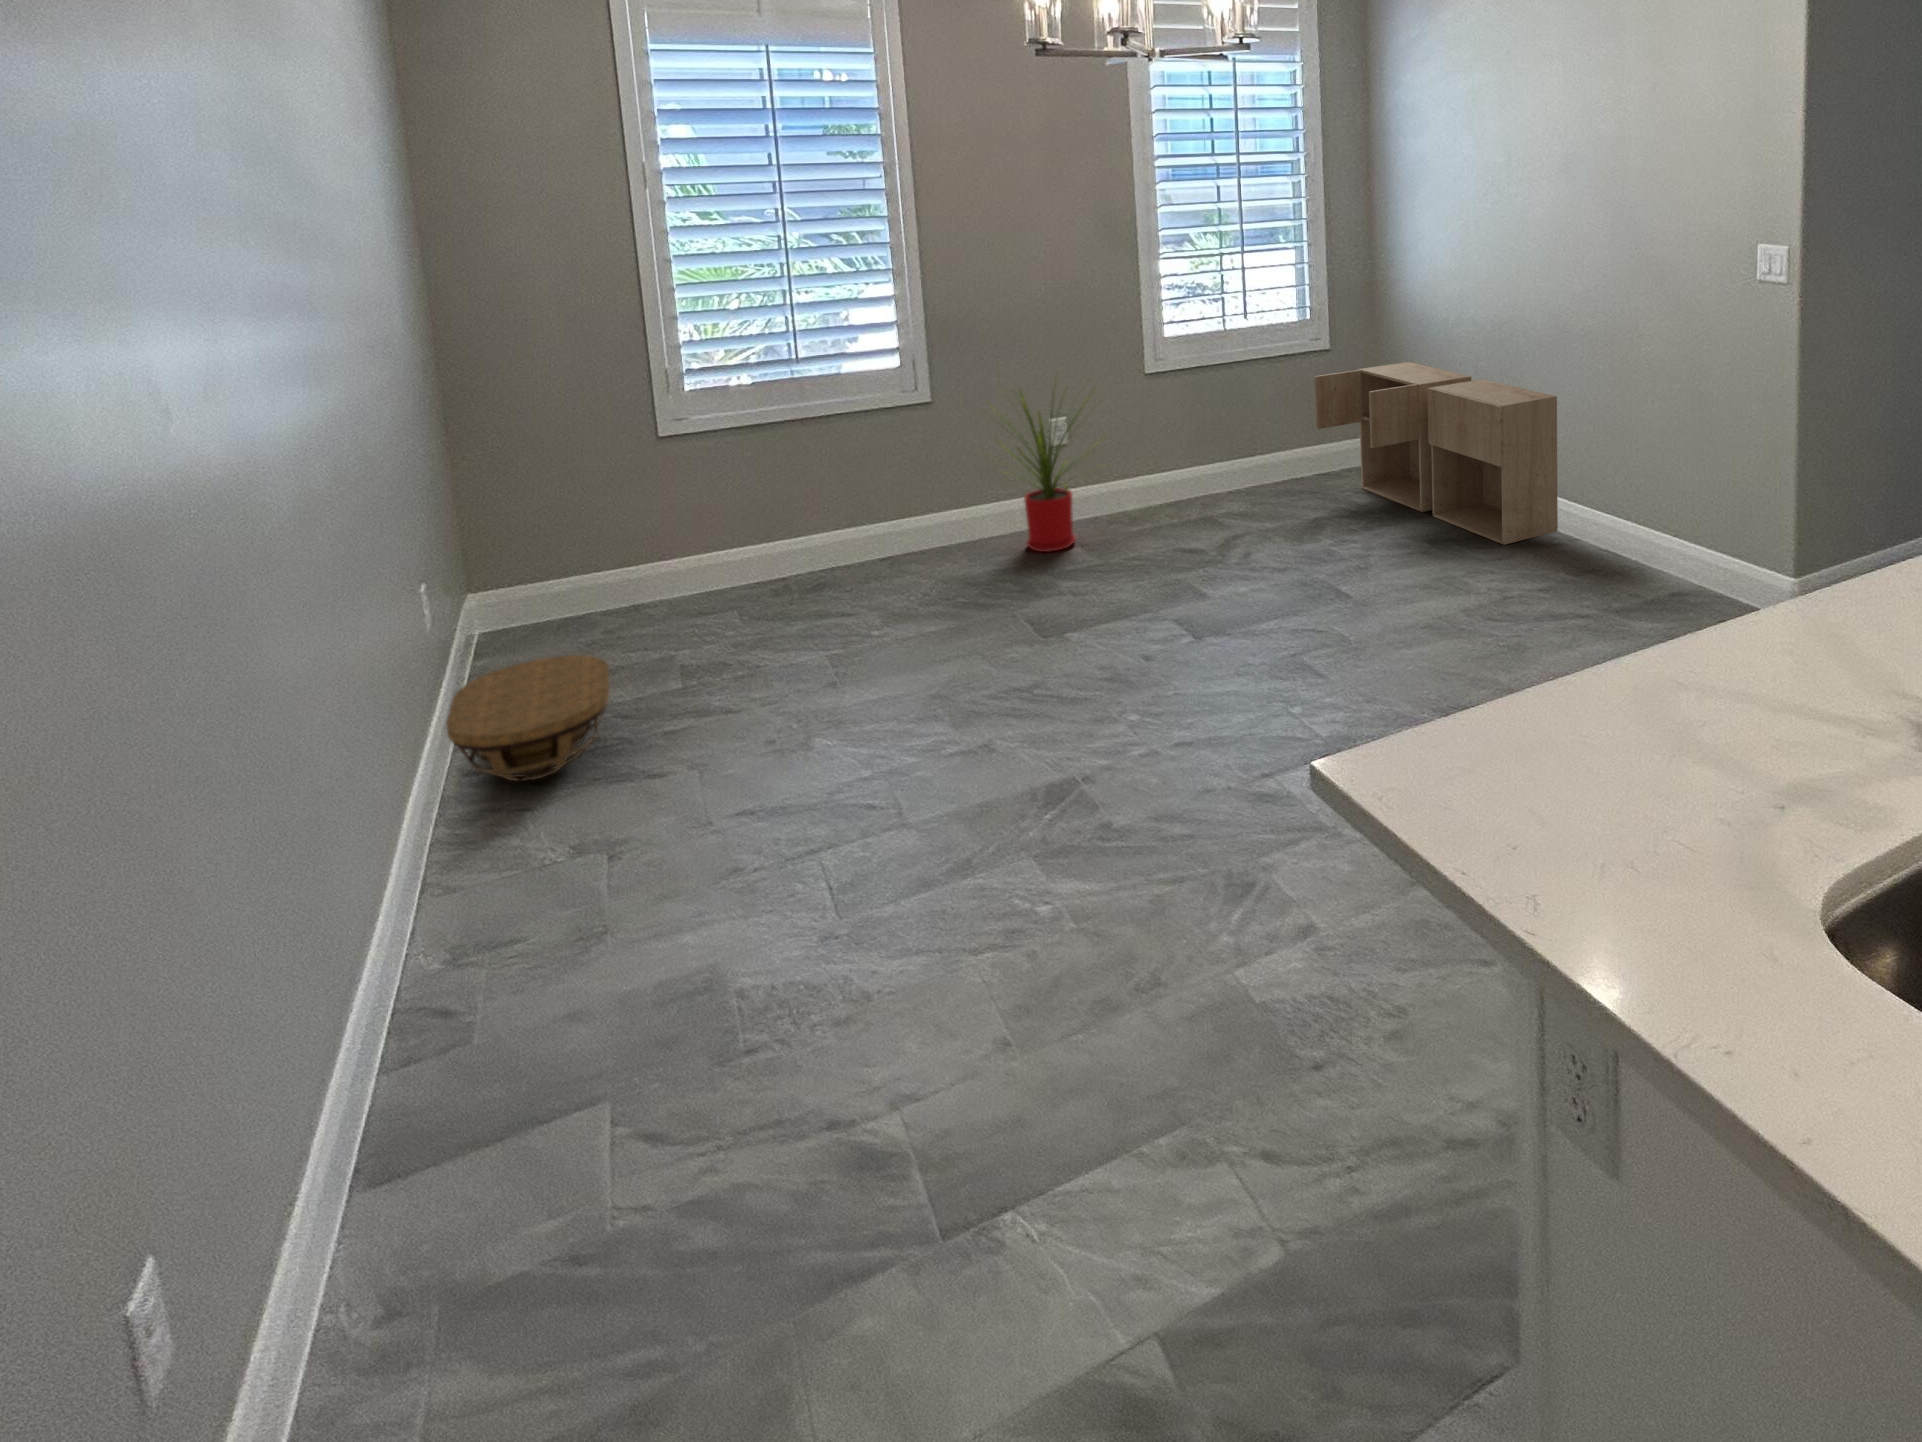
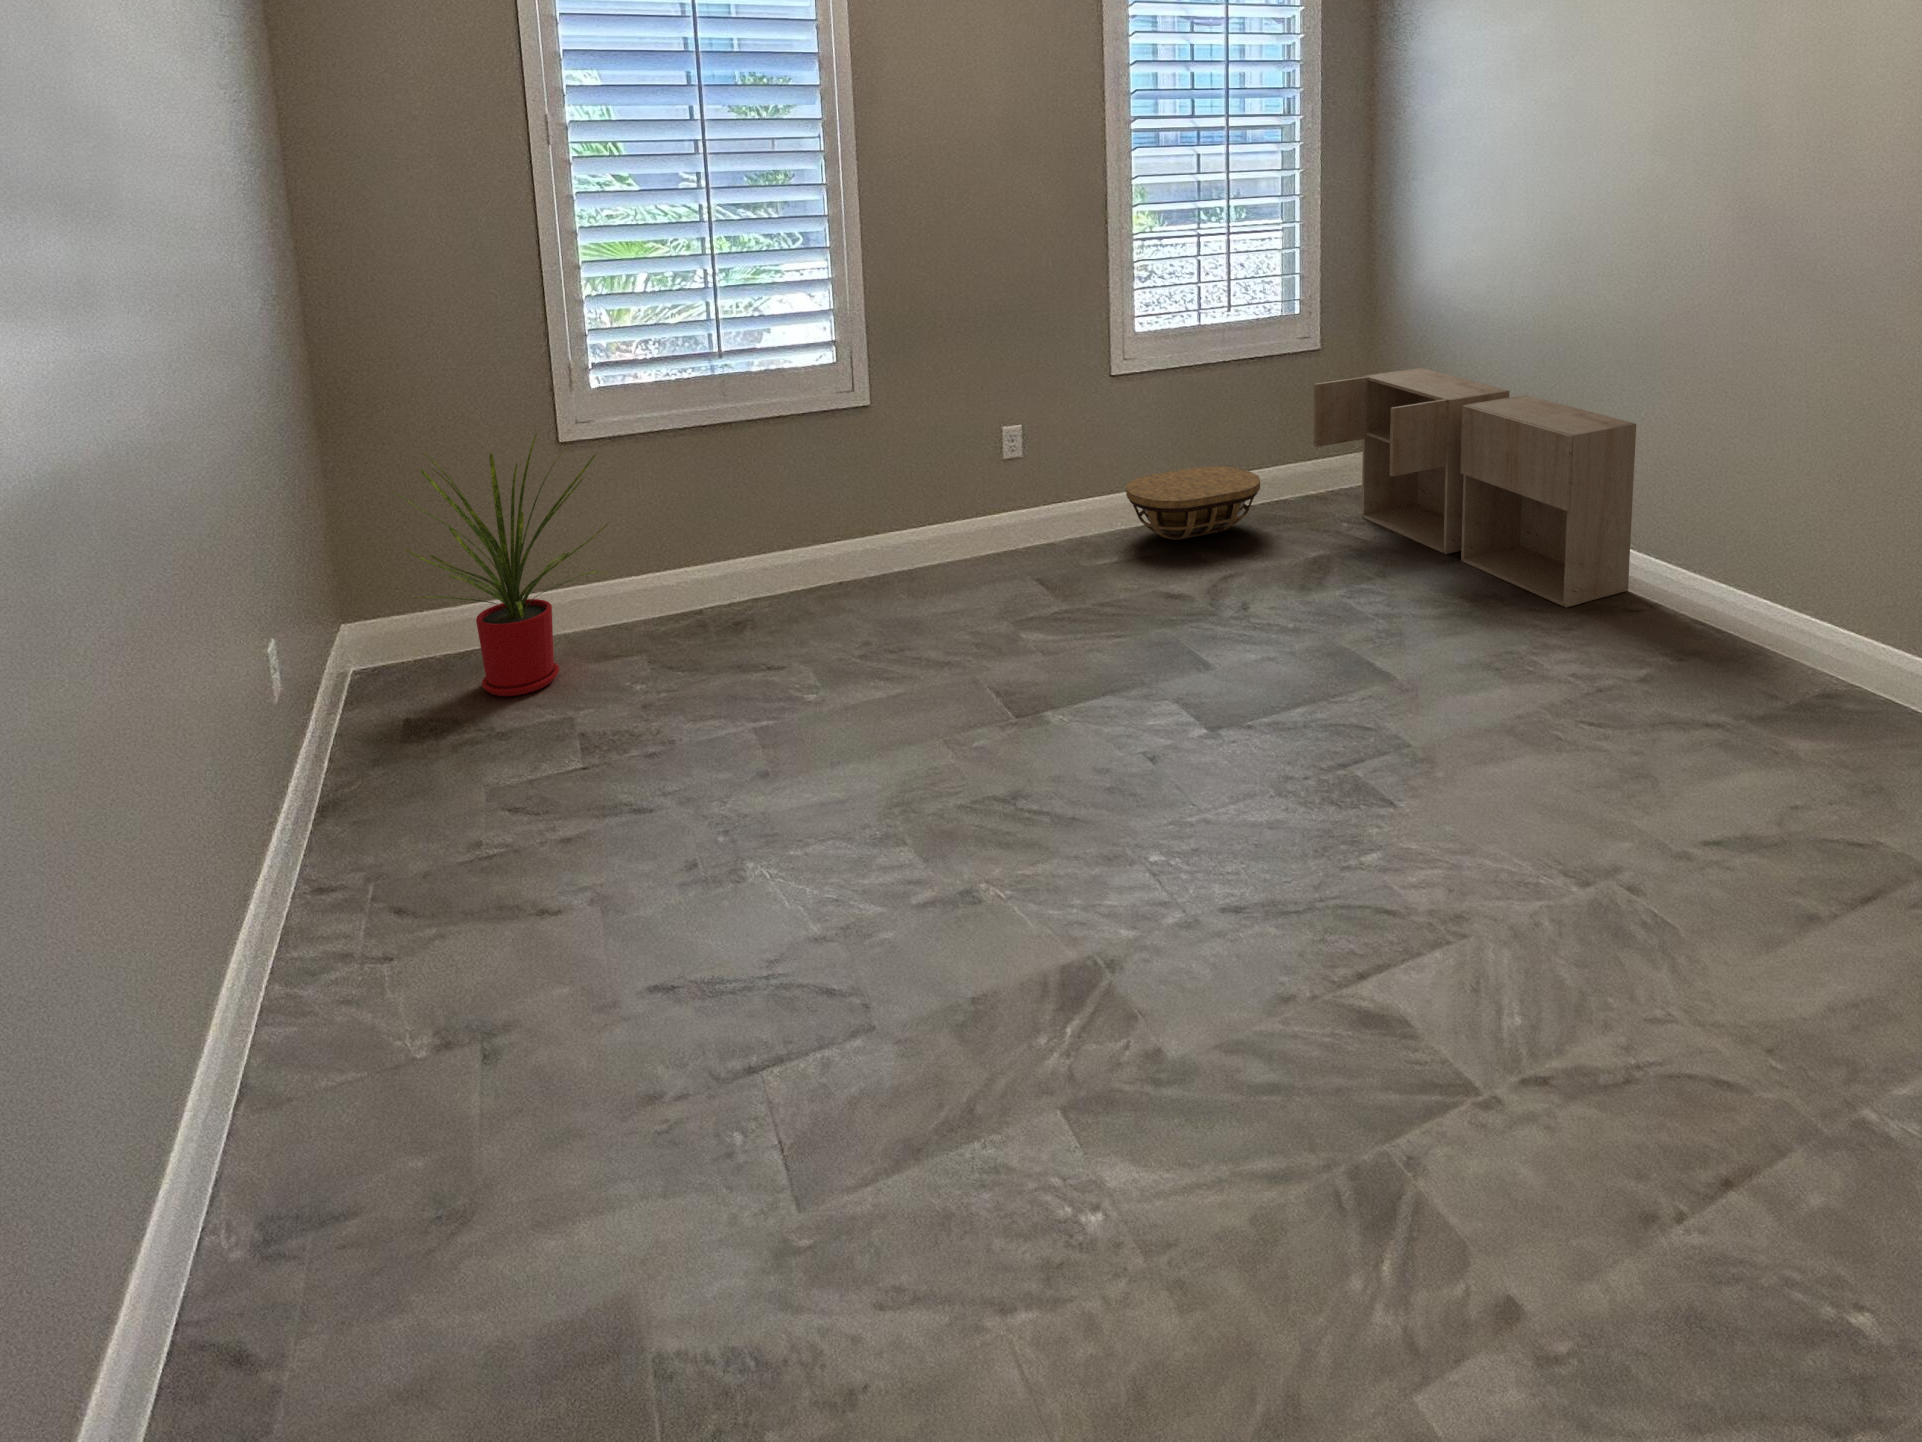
house plant: present [991,387,1097,552] -> present [391,433,608,696]
basket: present [446,655,609,781] -> present [1126,466,1260,540]

